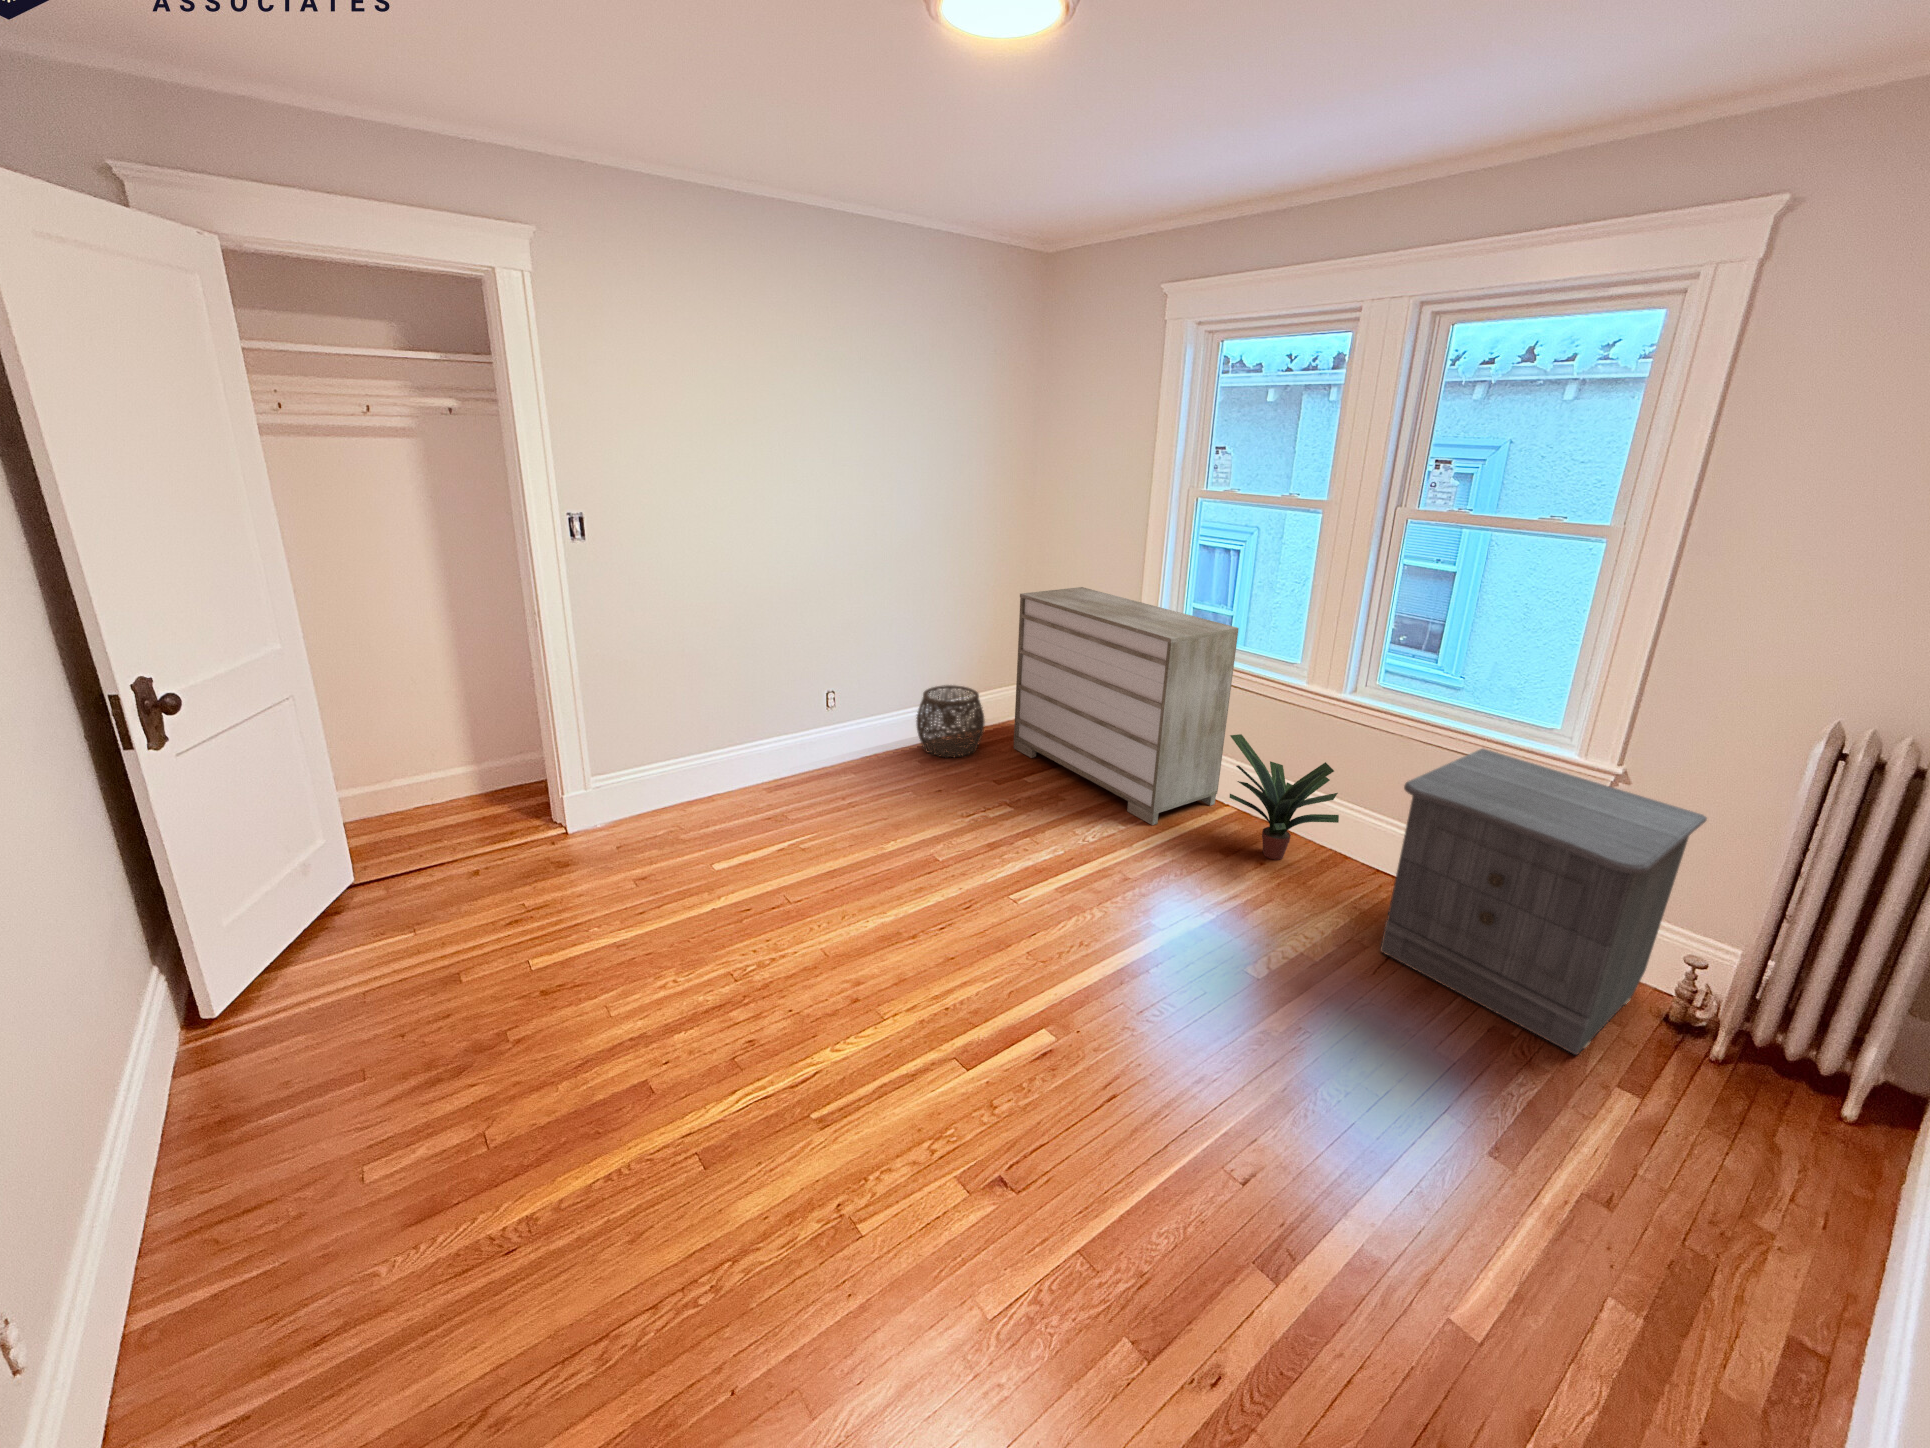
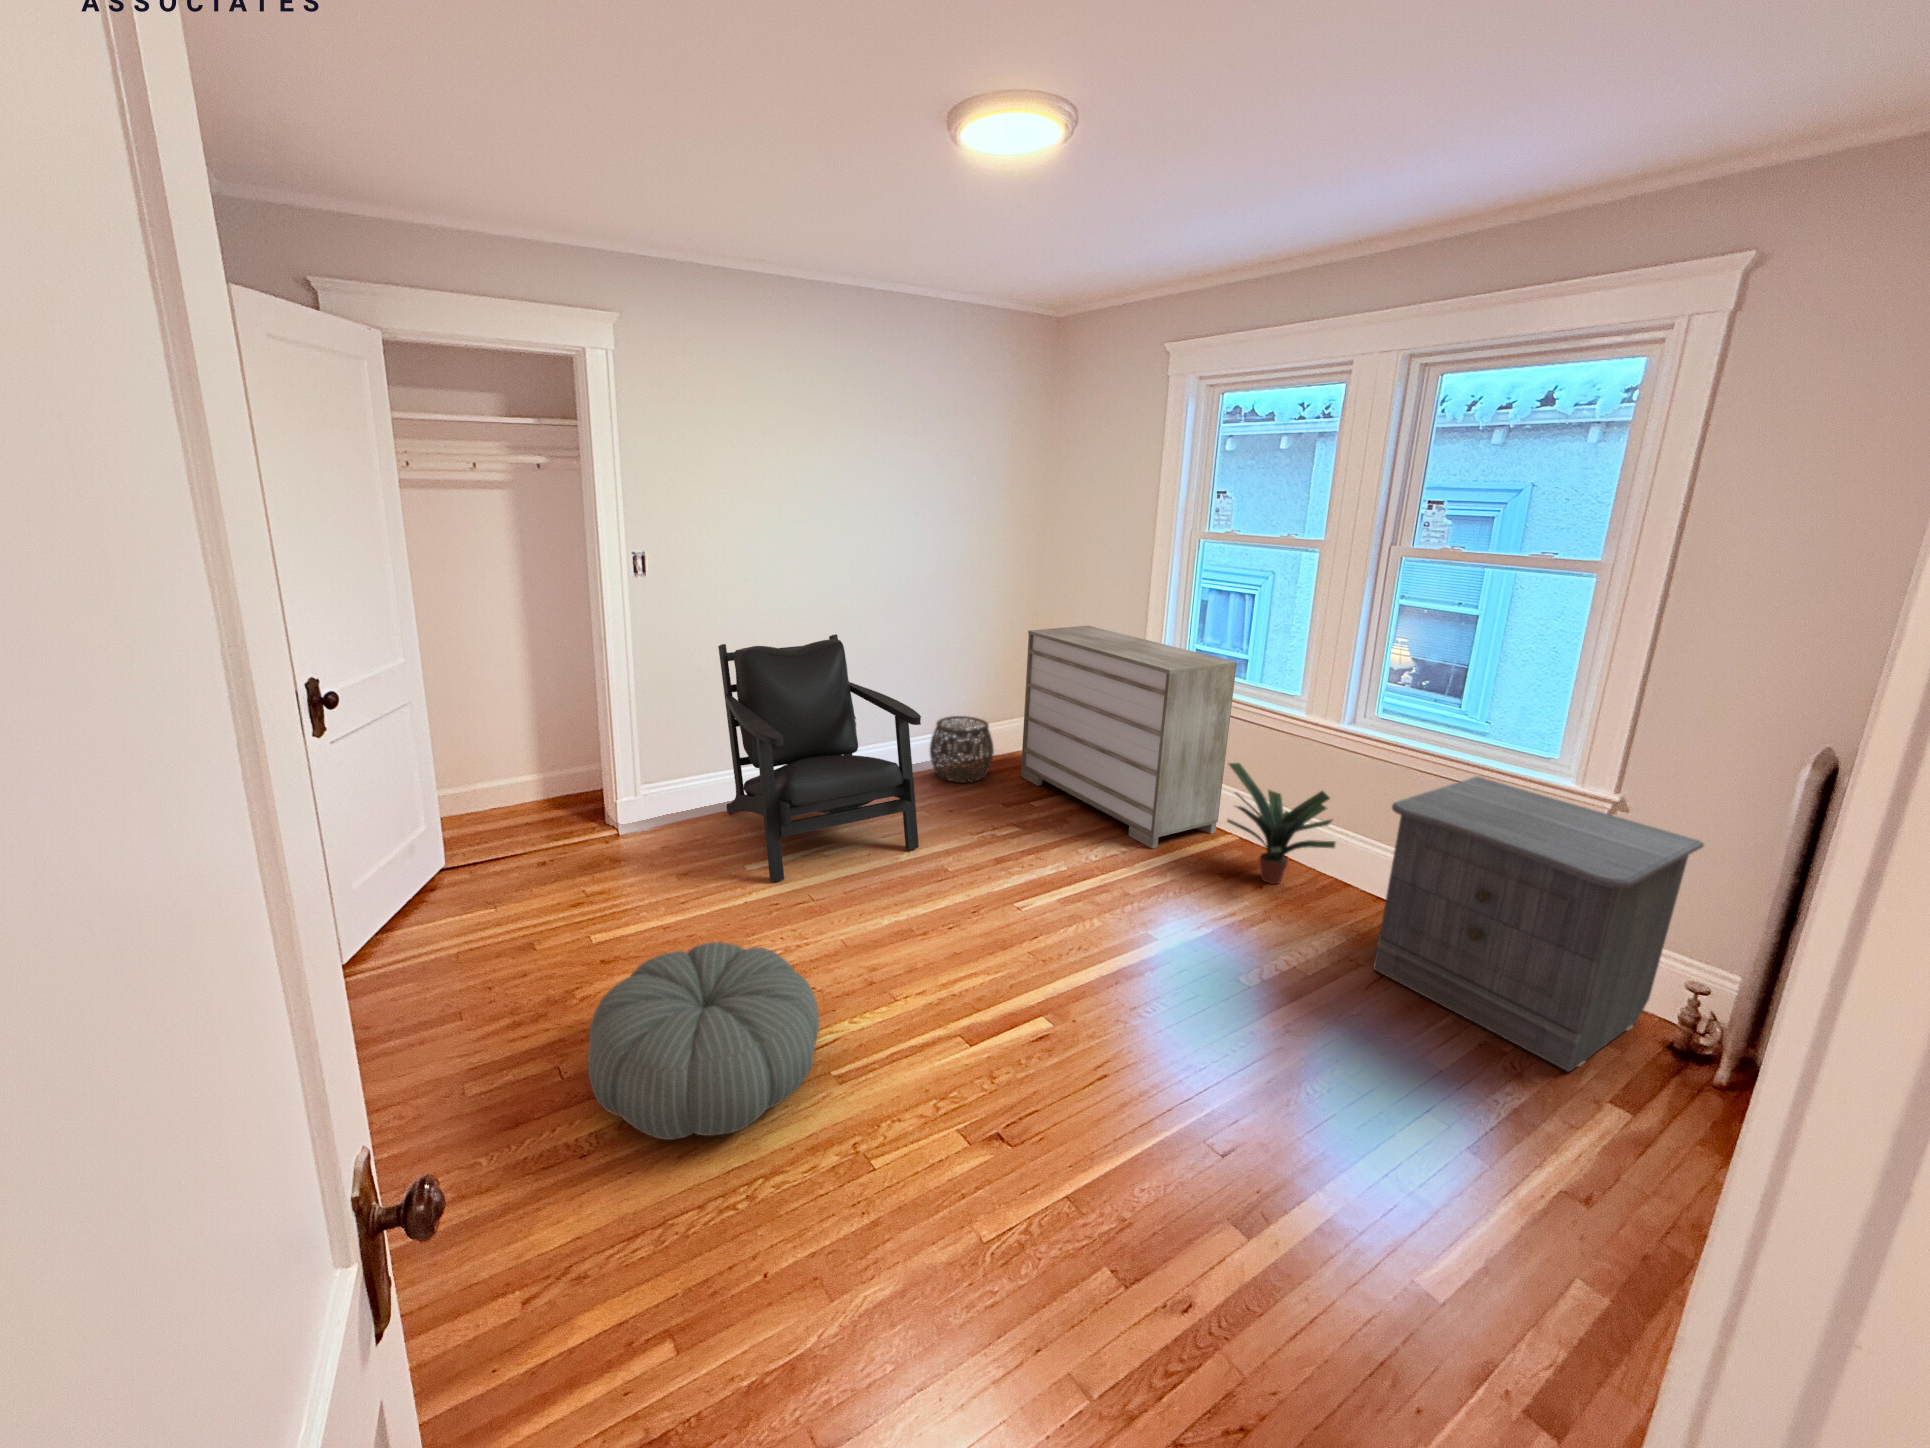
armchair: none [674,601,906,884] -> present [718,634,921,882]
pouf: none [514,973,795,1223] -> present [588,942,819,1140]

